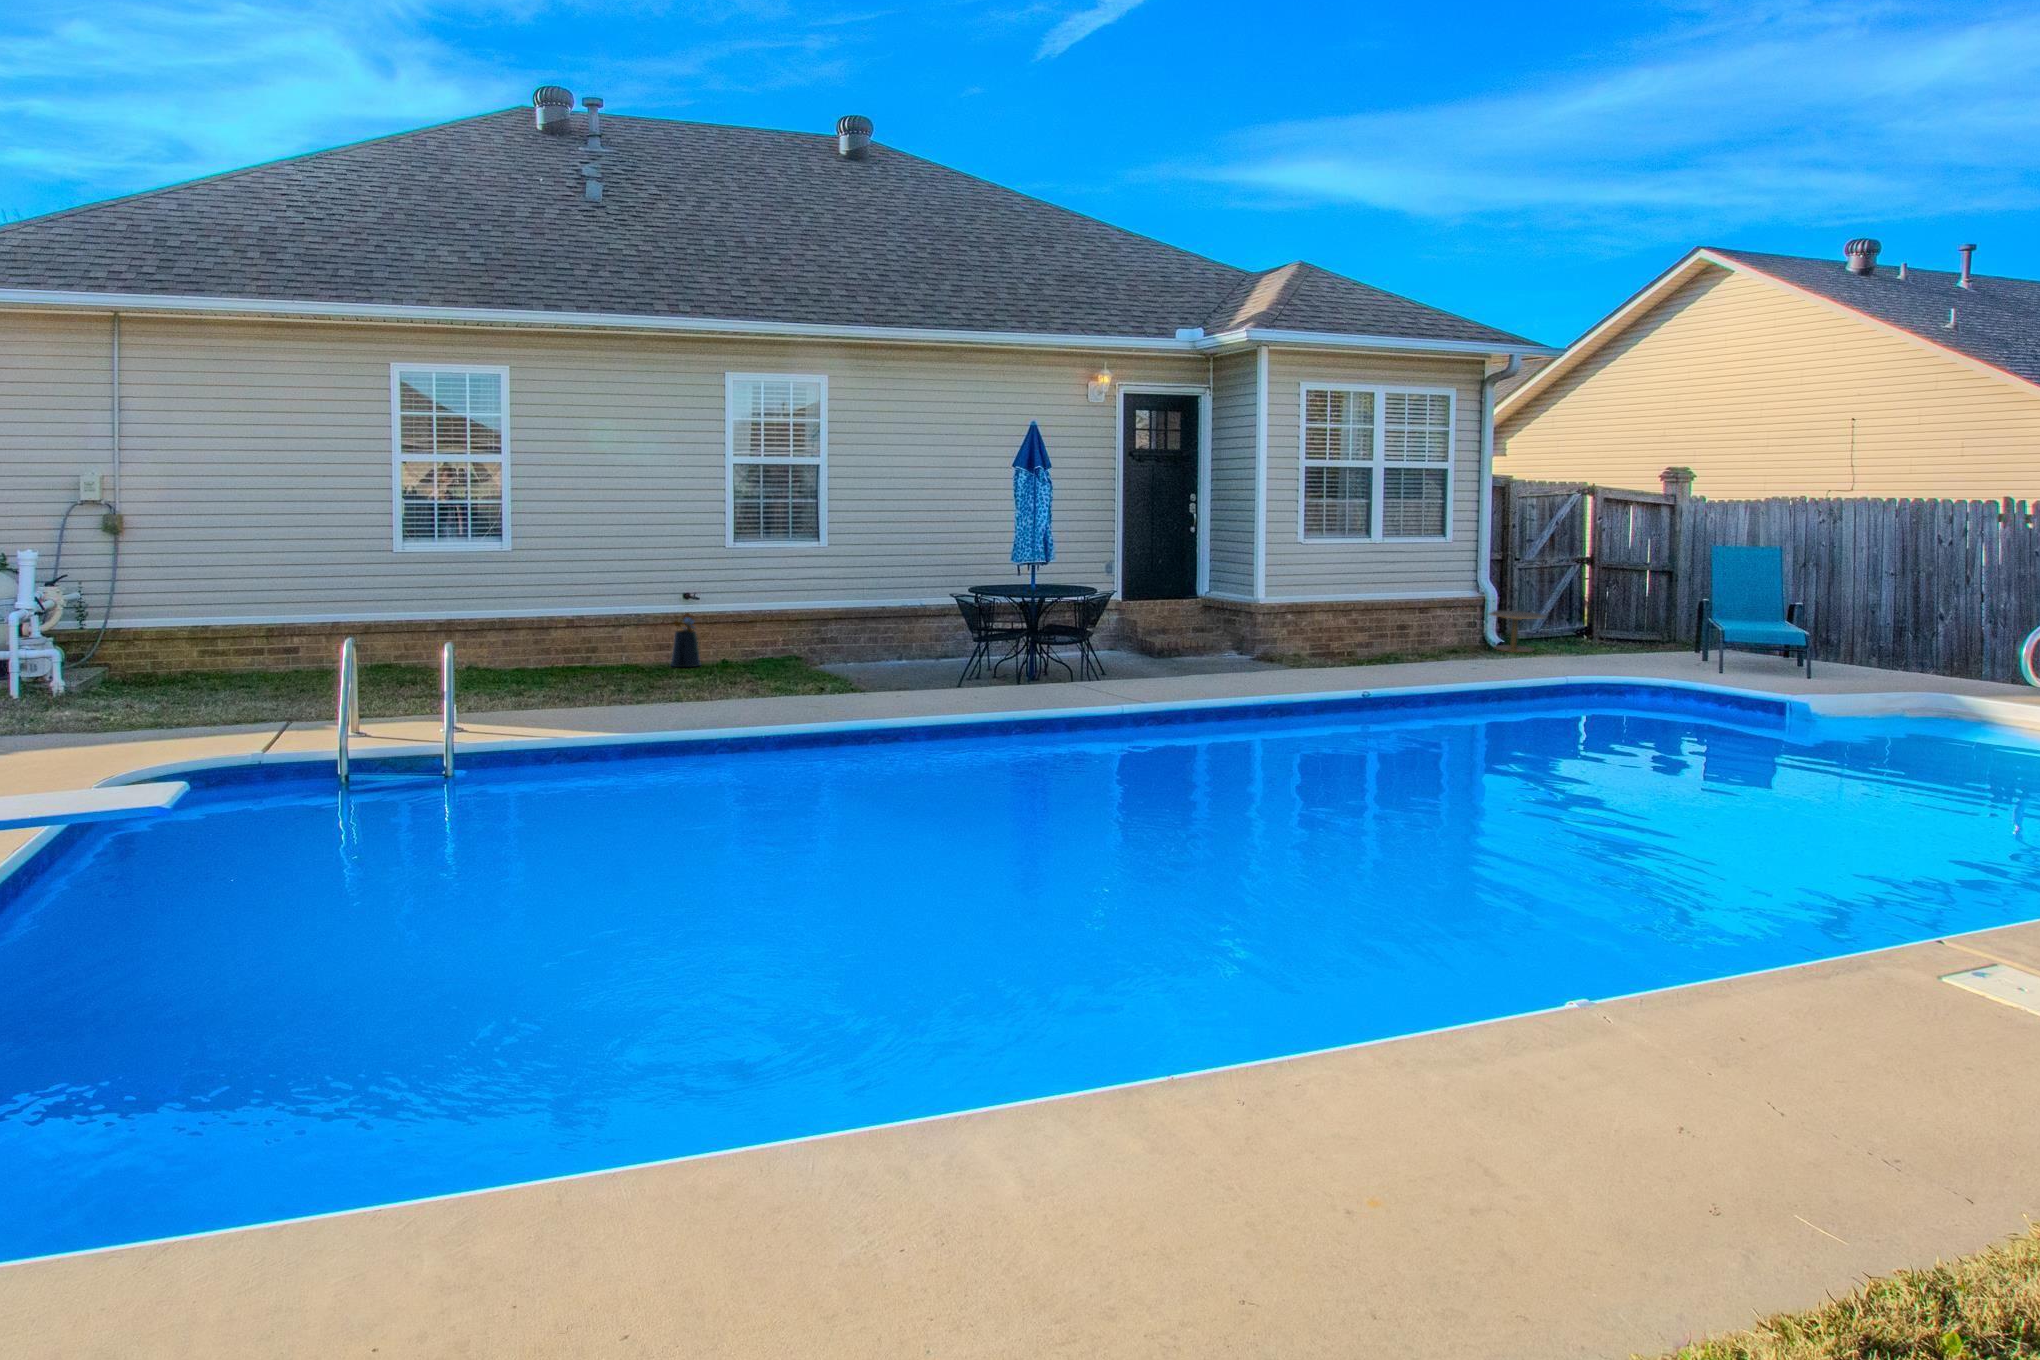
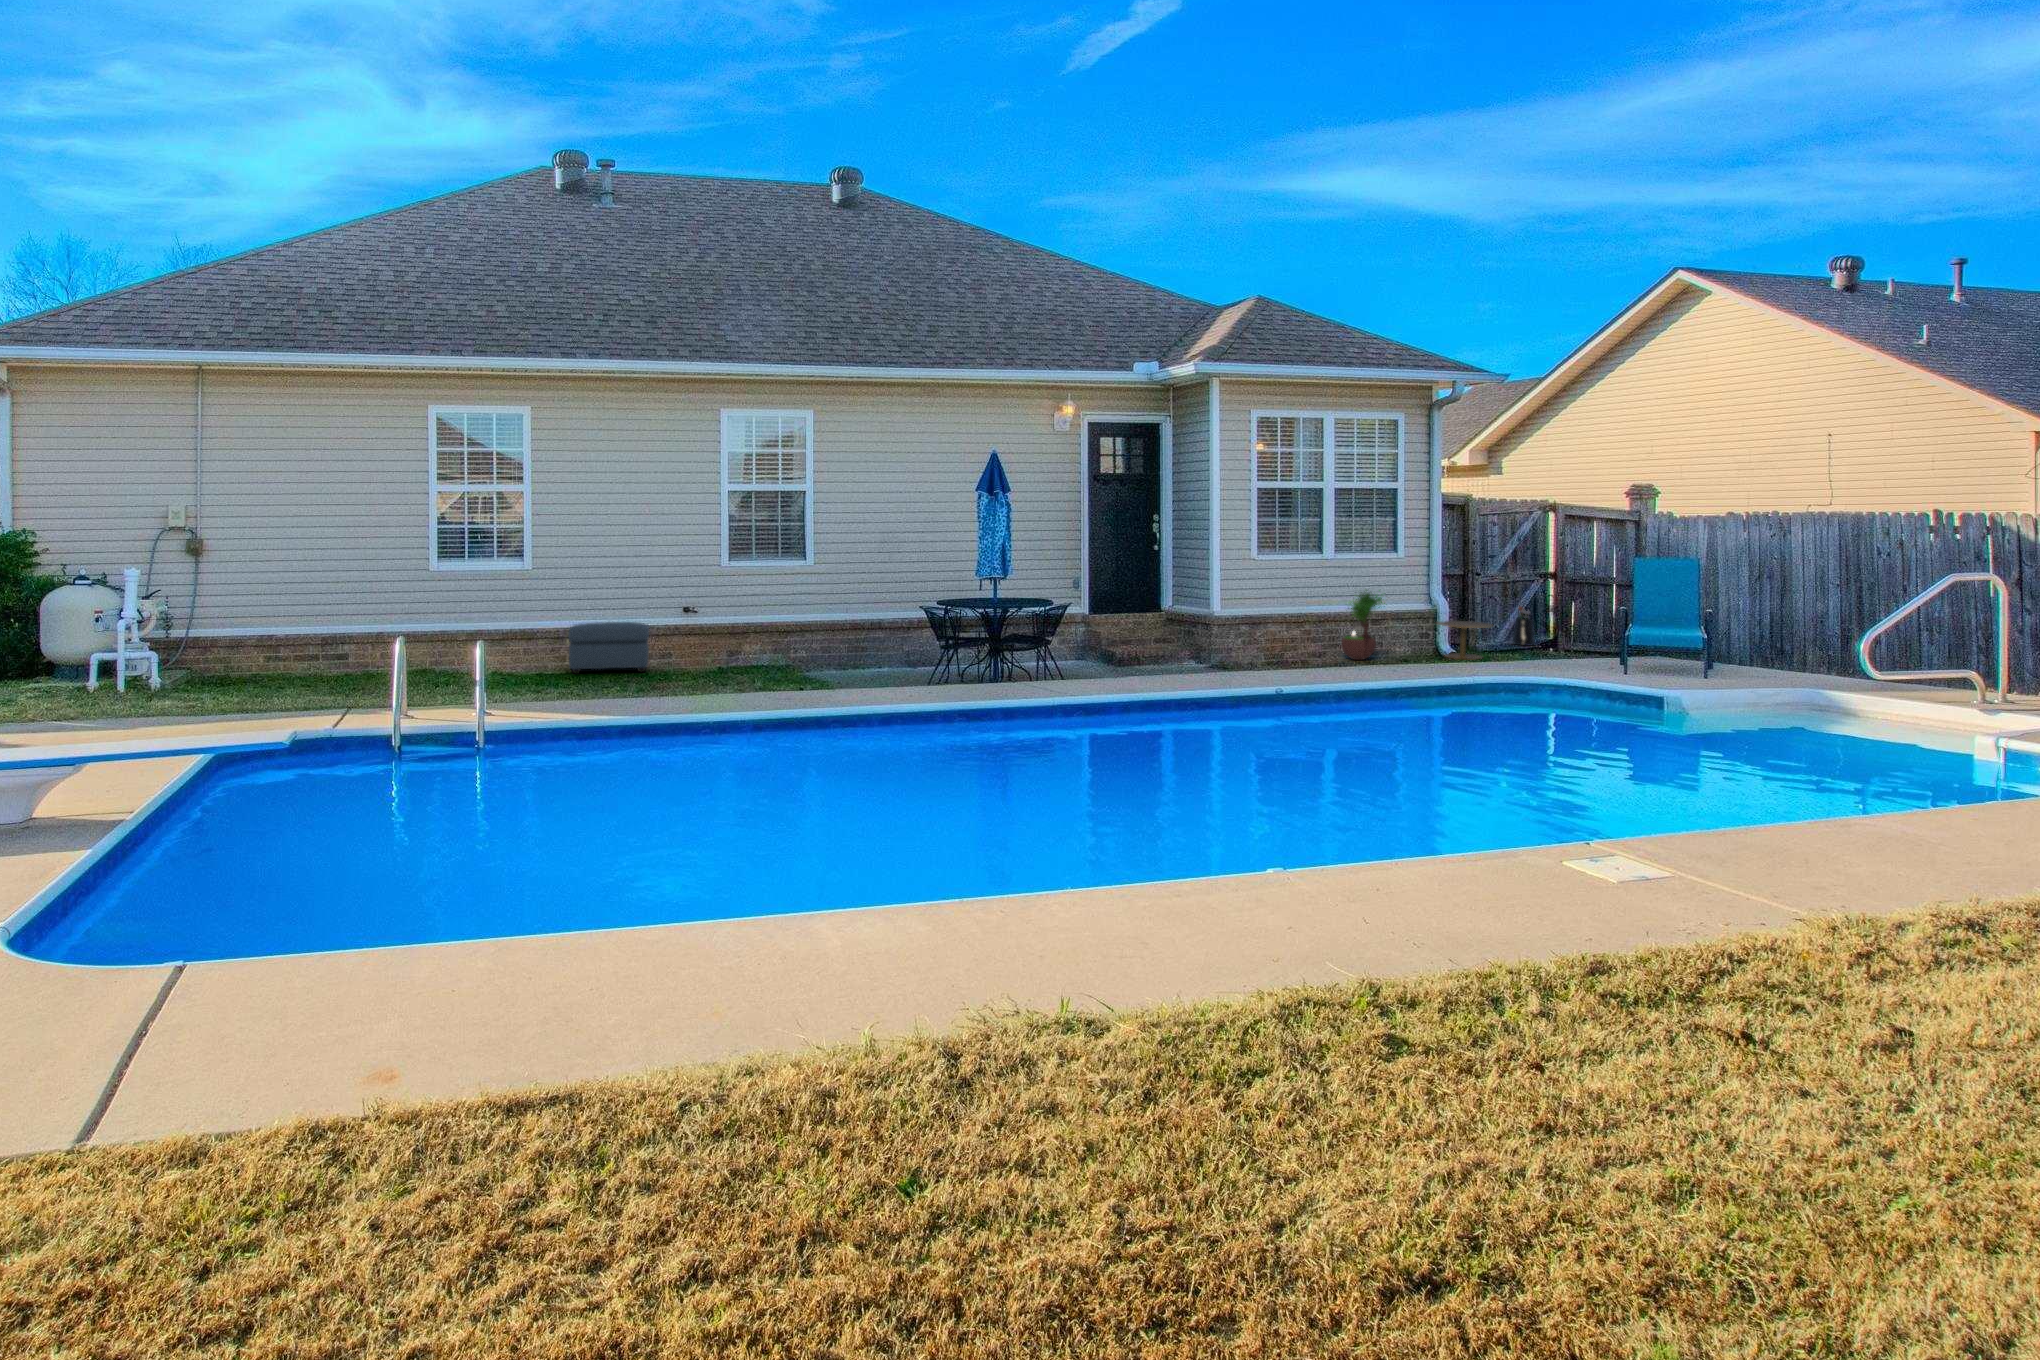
potted tree: none [1391,573,1442,653] -> present [1341,590,1385,660]
ottoman: none [553,612,645,671] -> present [568,622,649,674]
watering can: present [671,614,701,667] -> present [1512,607,1536,645]

